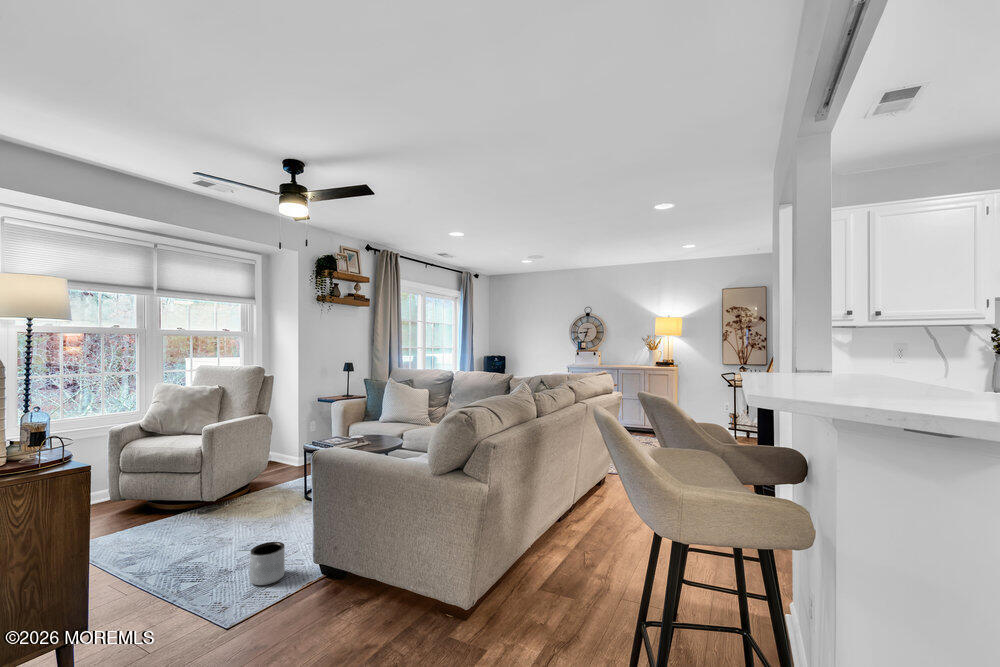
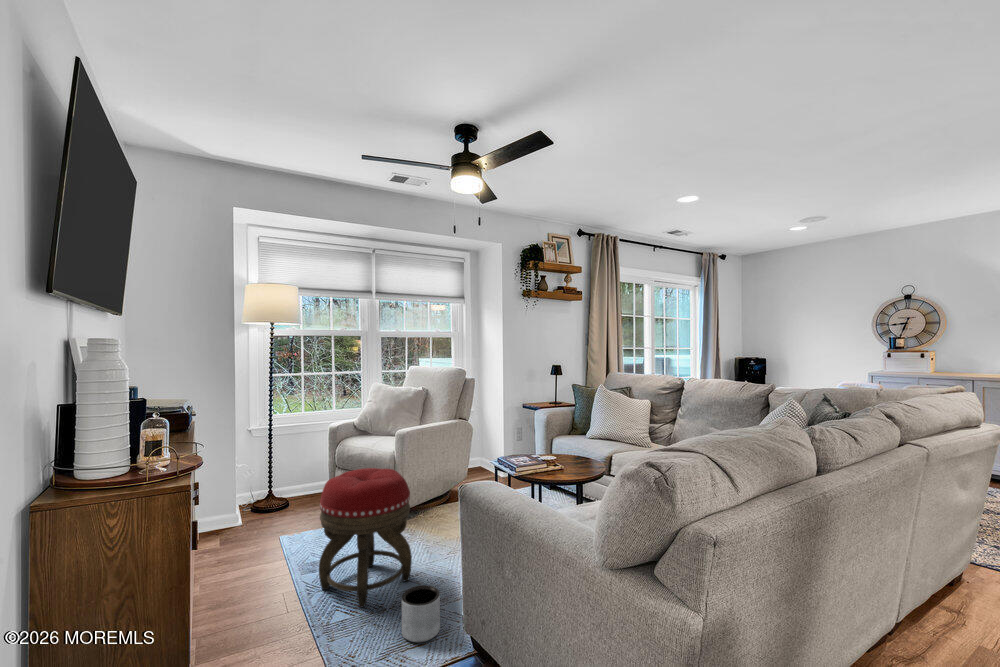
footstool: none [143,457,241,578] -> present [319,468,412,608]

